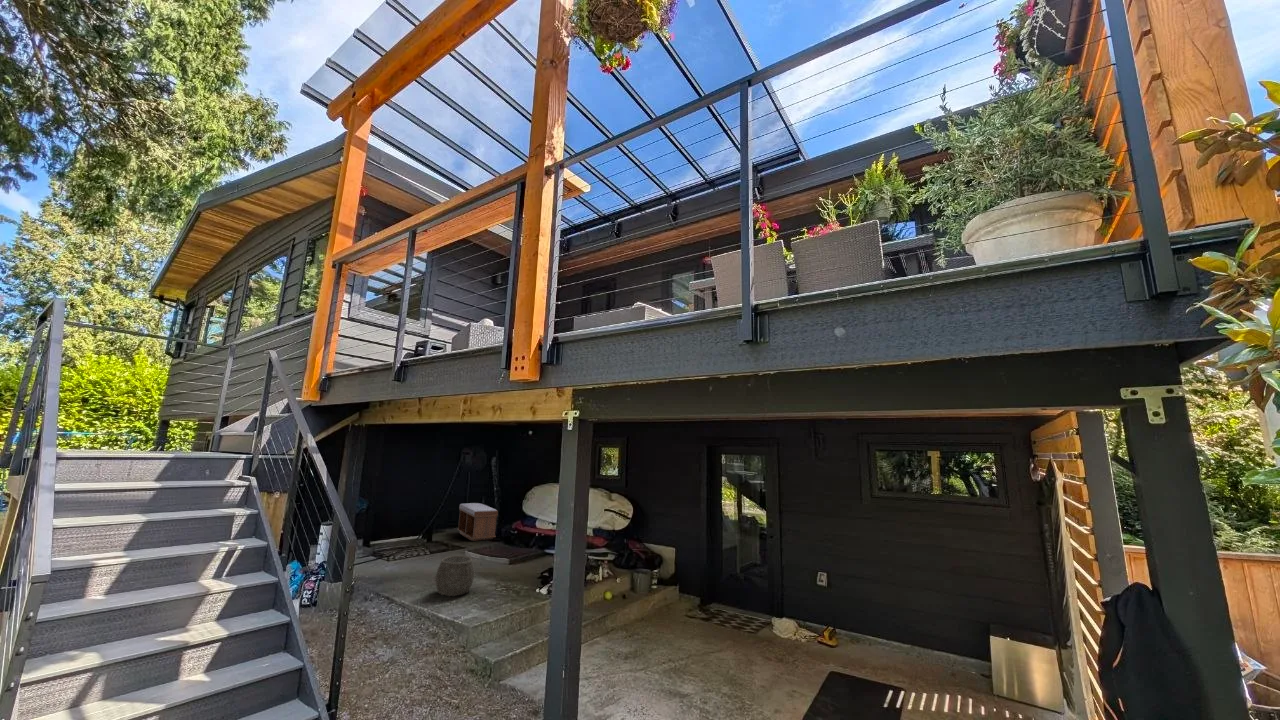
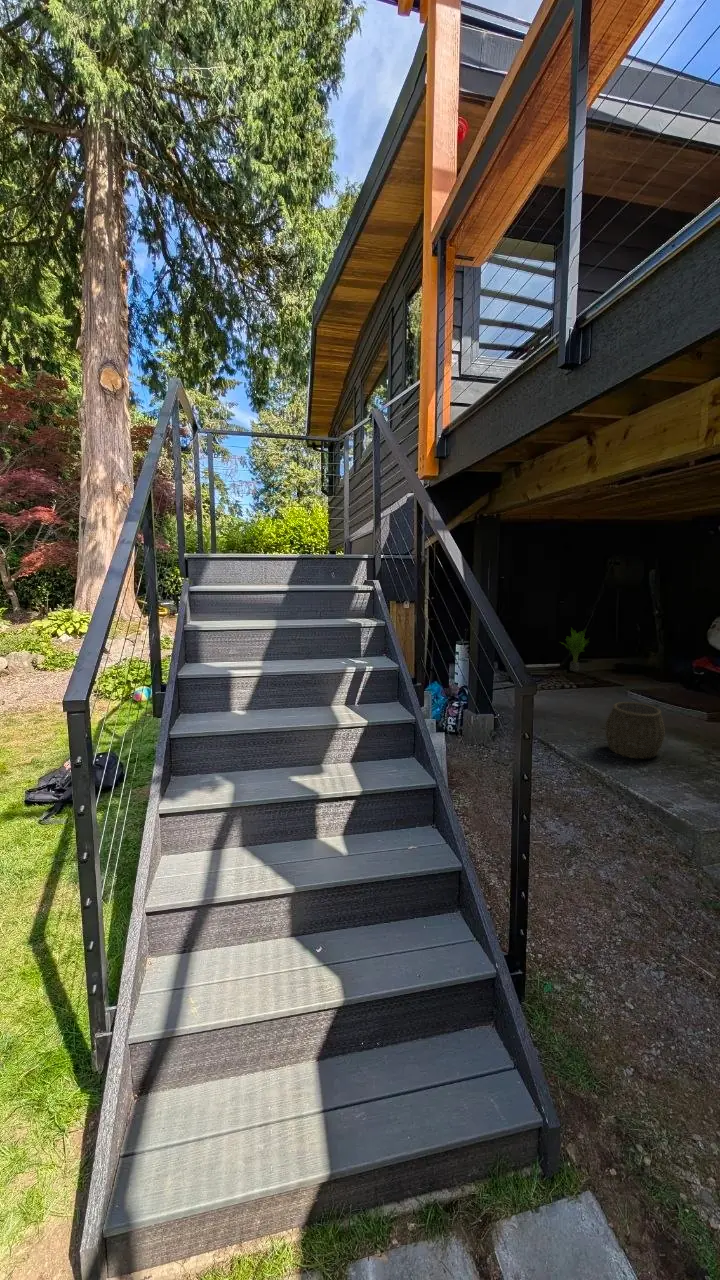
bench: present [457,503,498,541] -> none [610,626,673,678]
potted plant: none [415,506,442,542] -> present [564,633,586,671]

